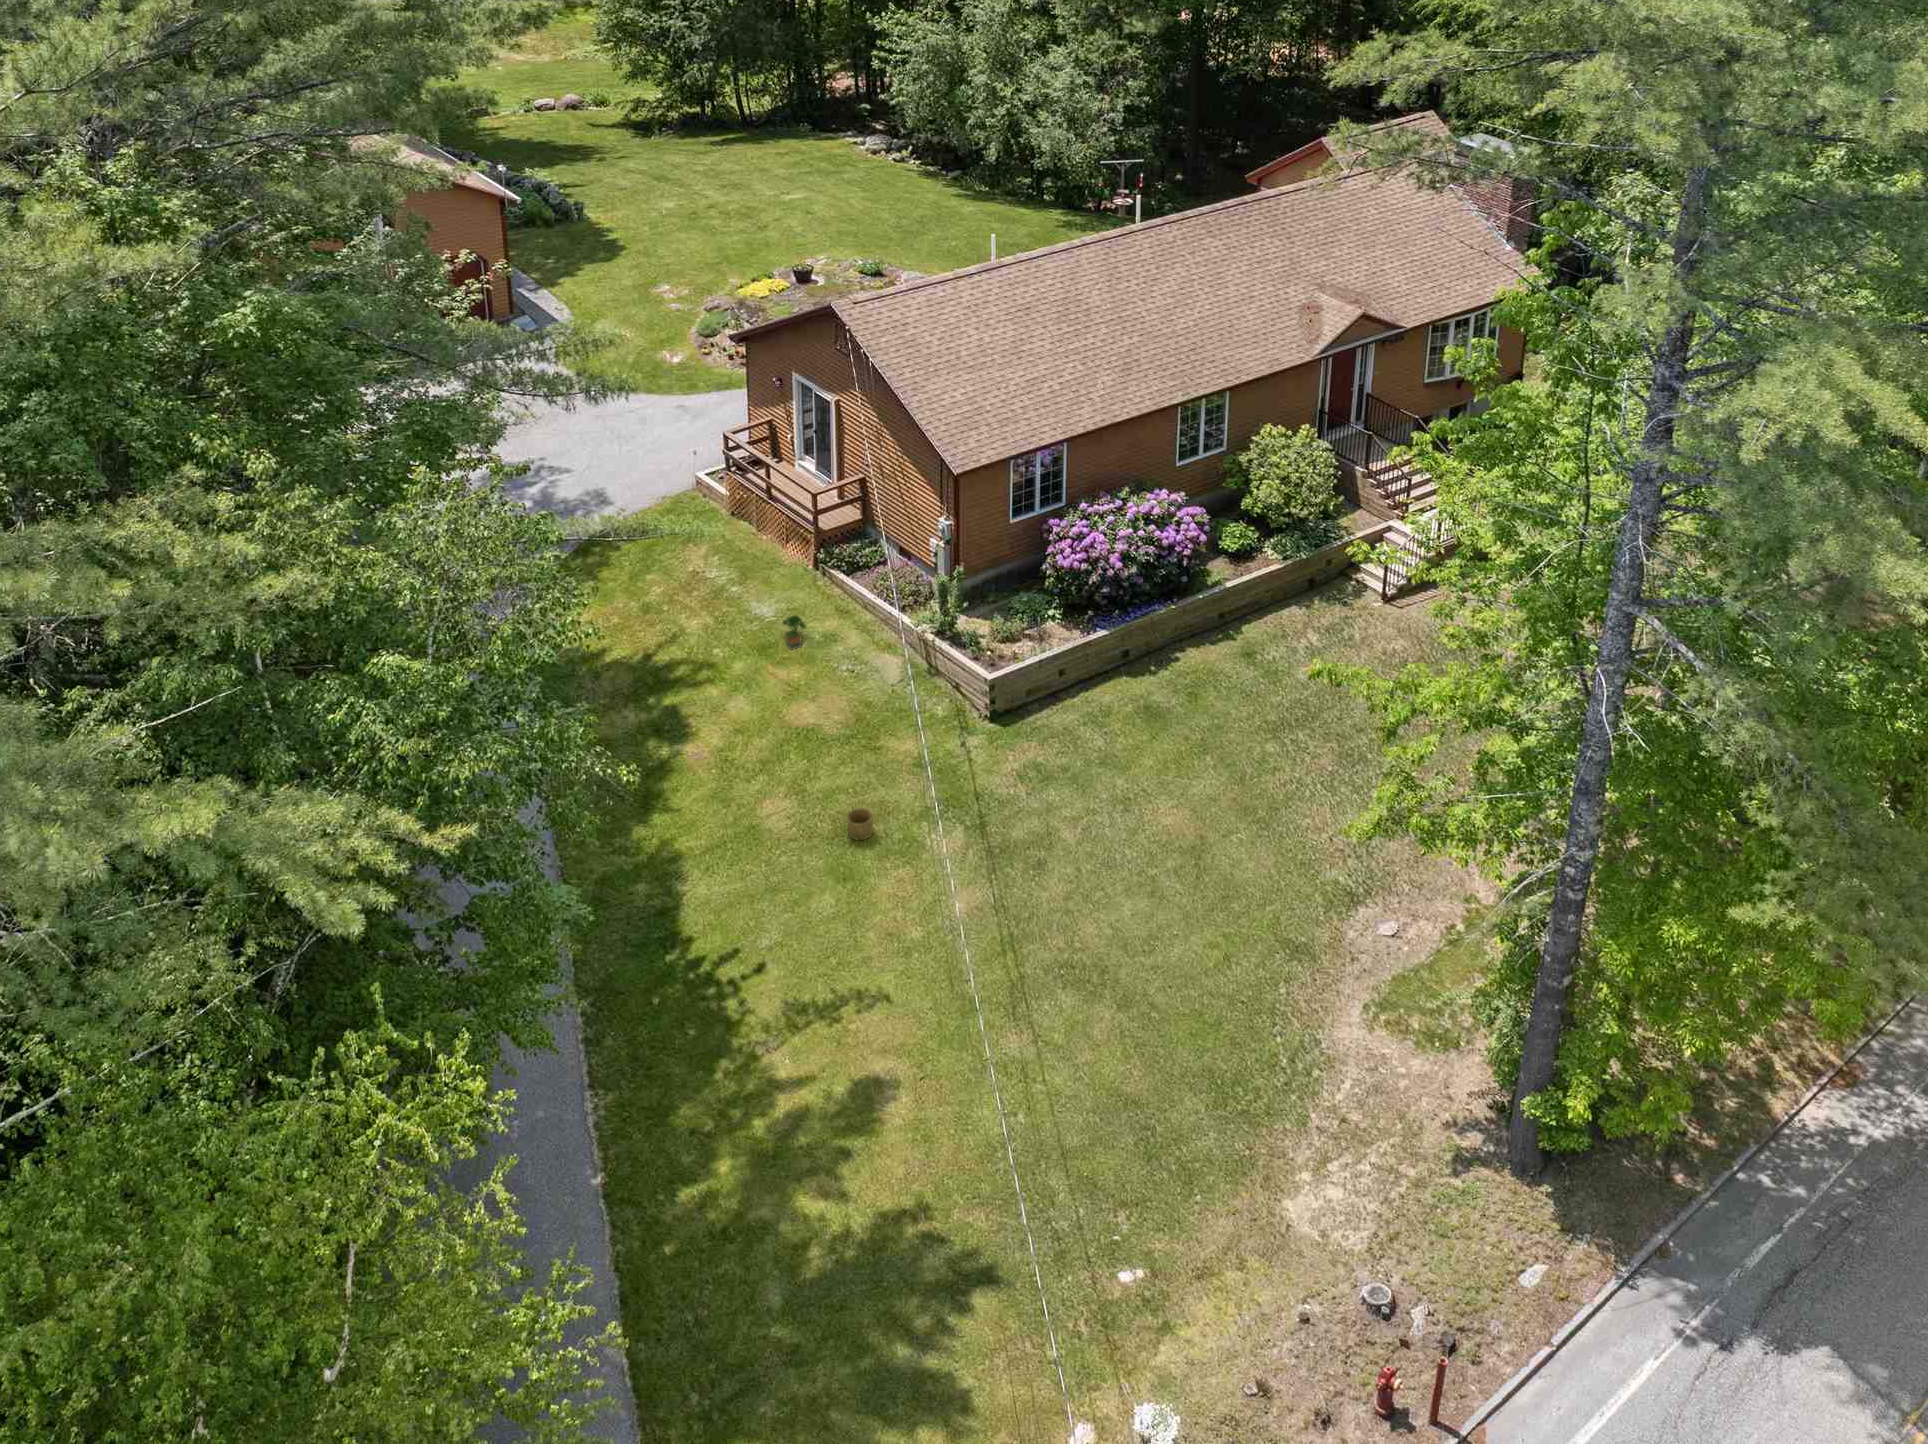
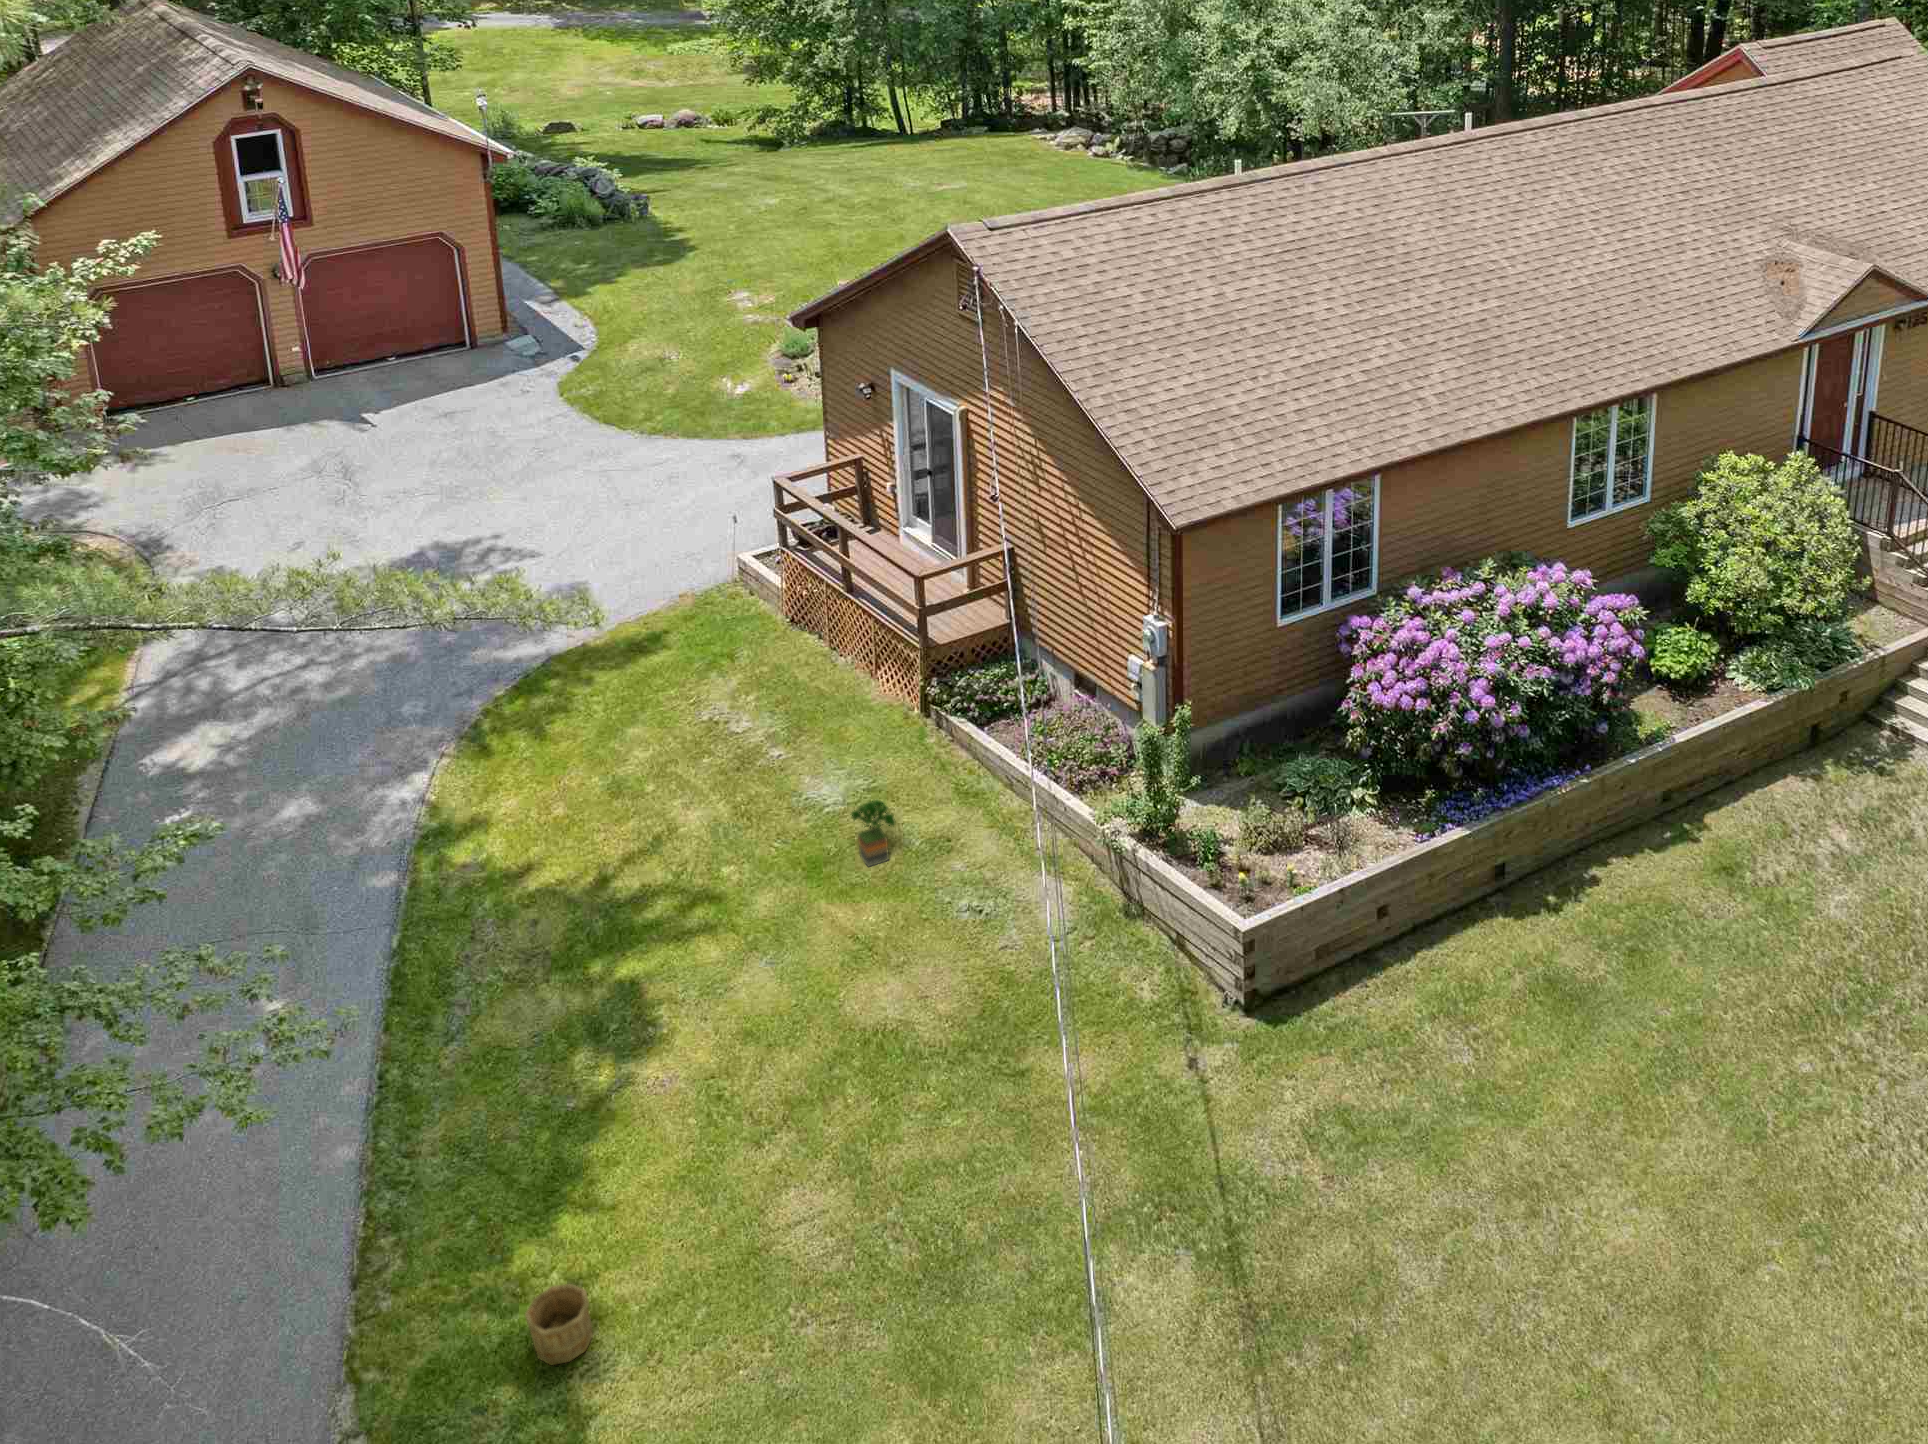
wooden bucket: present [846,808,873,840] -> present [525,1284,593,1365]

